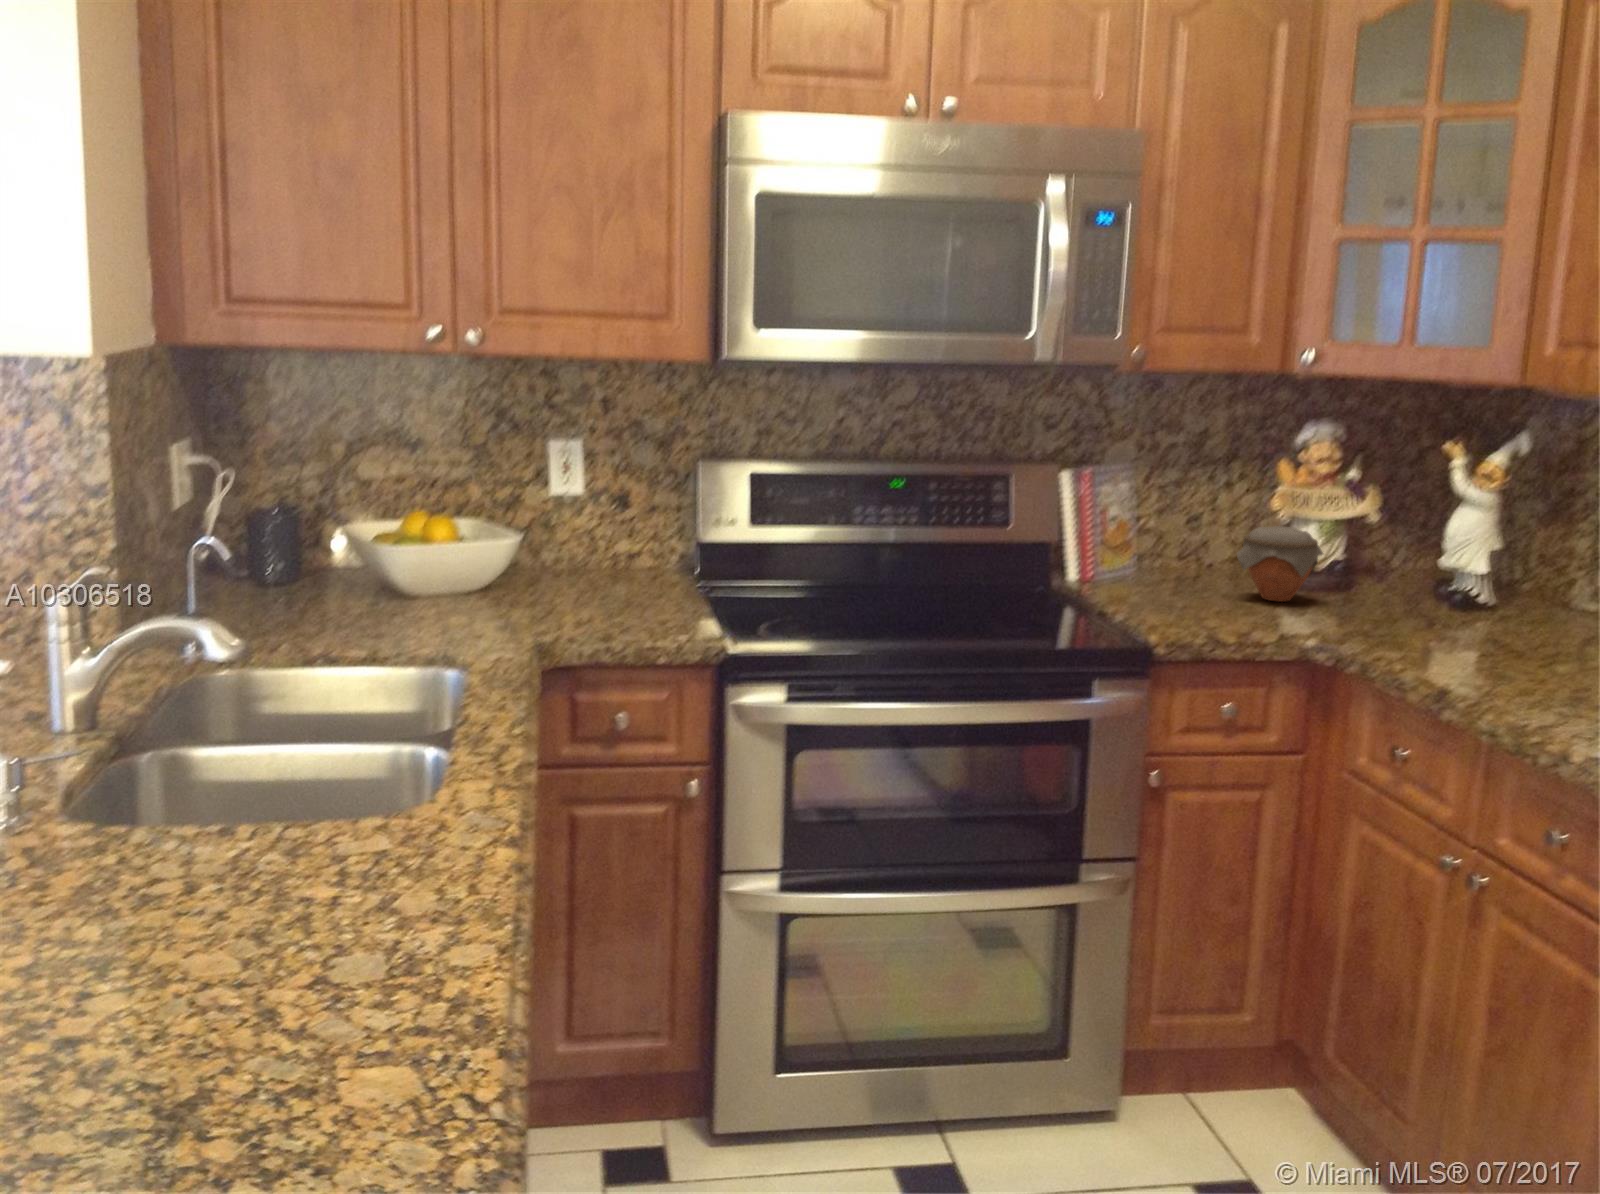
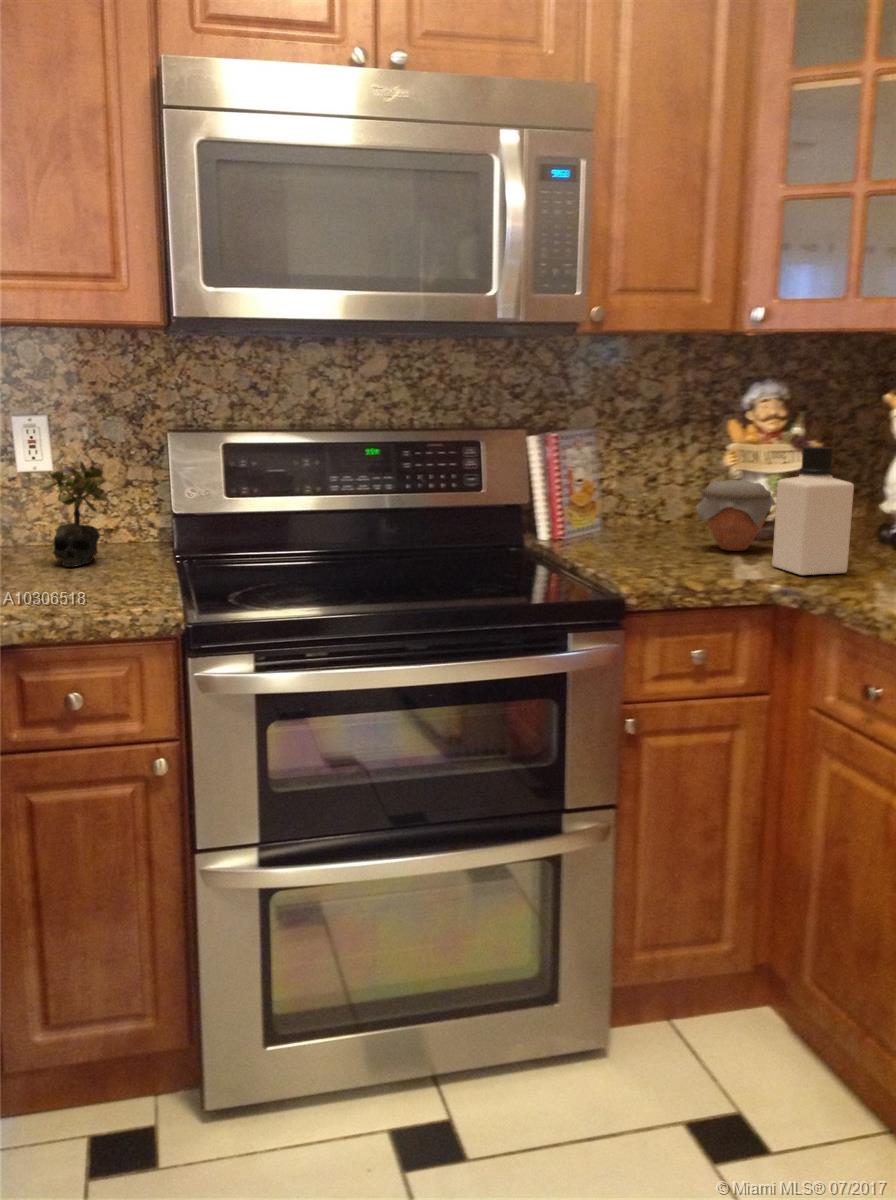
succulent plant: none [576,488,642,591] -> present [40,462,108,567]
bottle: none [1313,499,1400,631] -> present [772,447,854,575]

